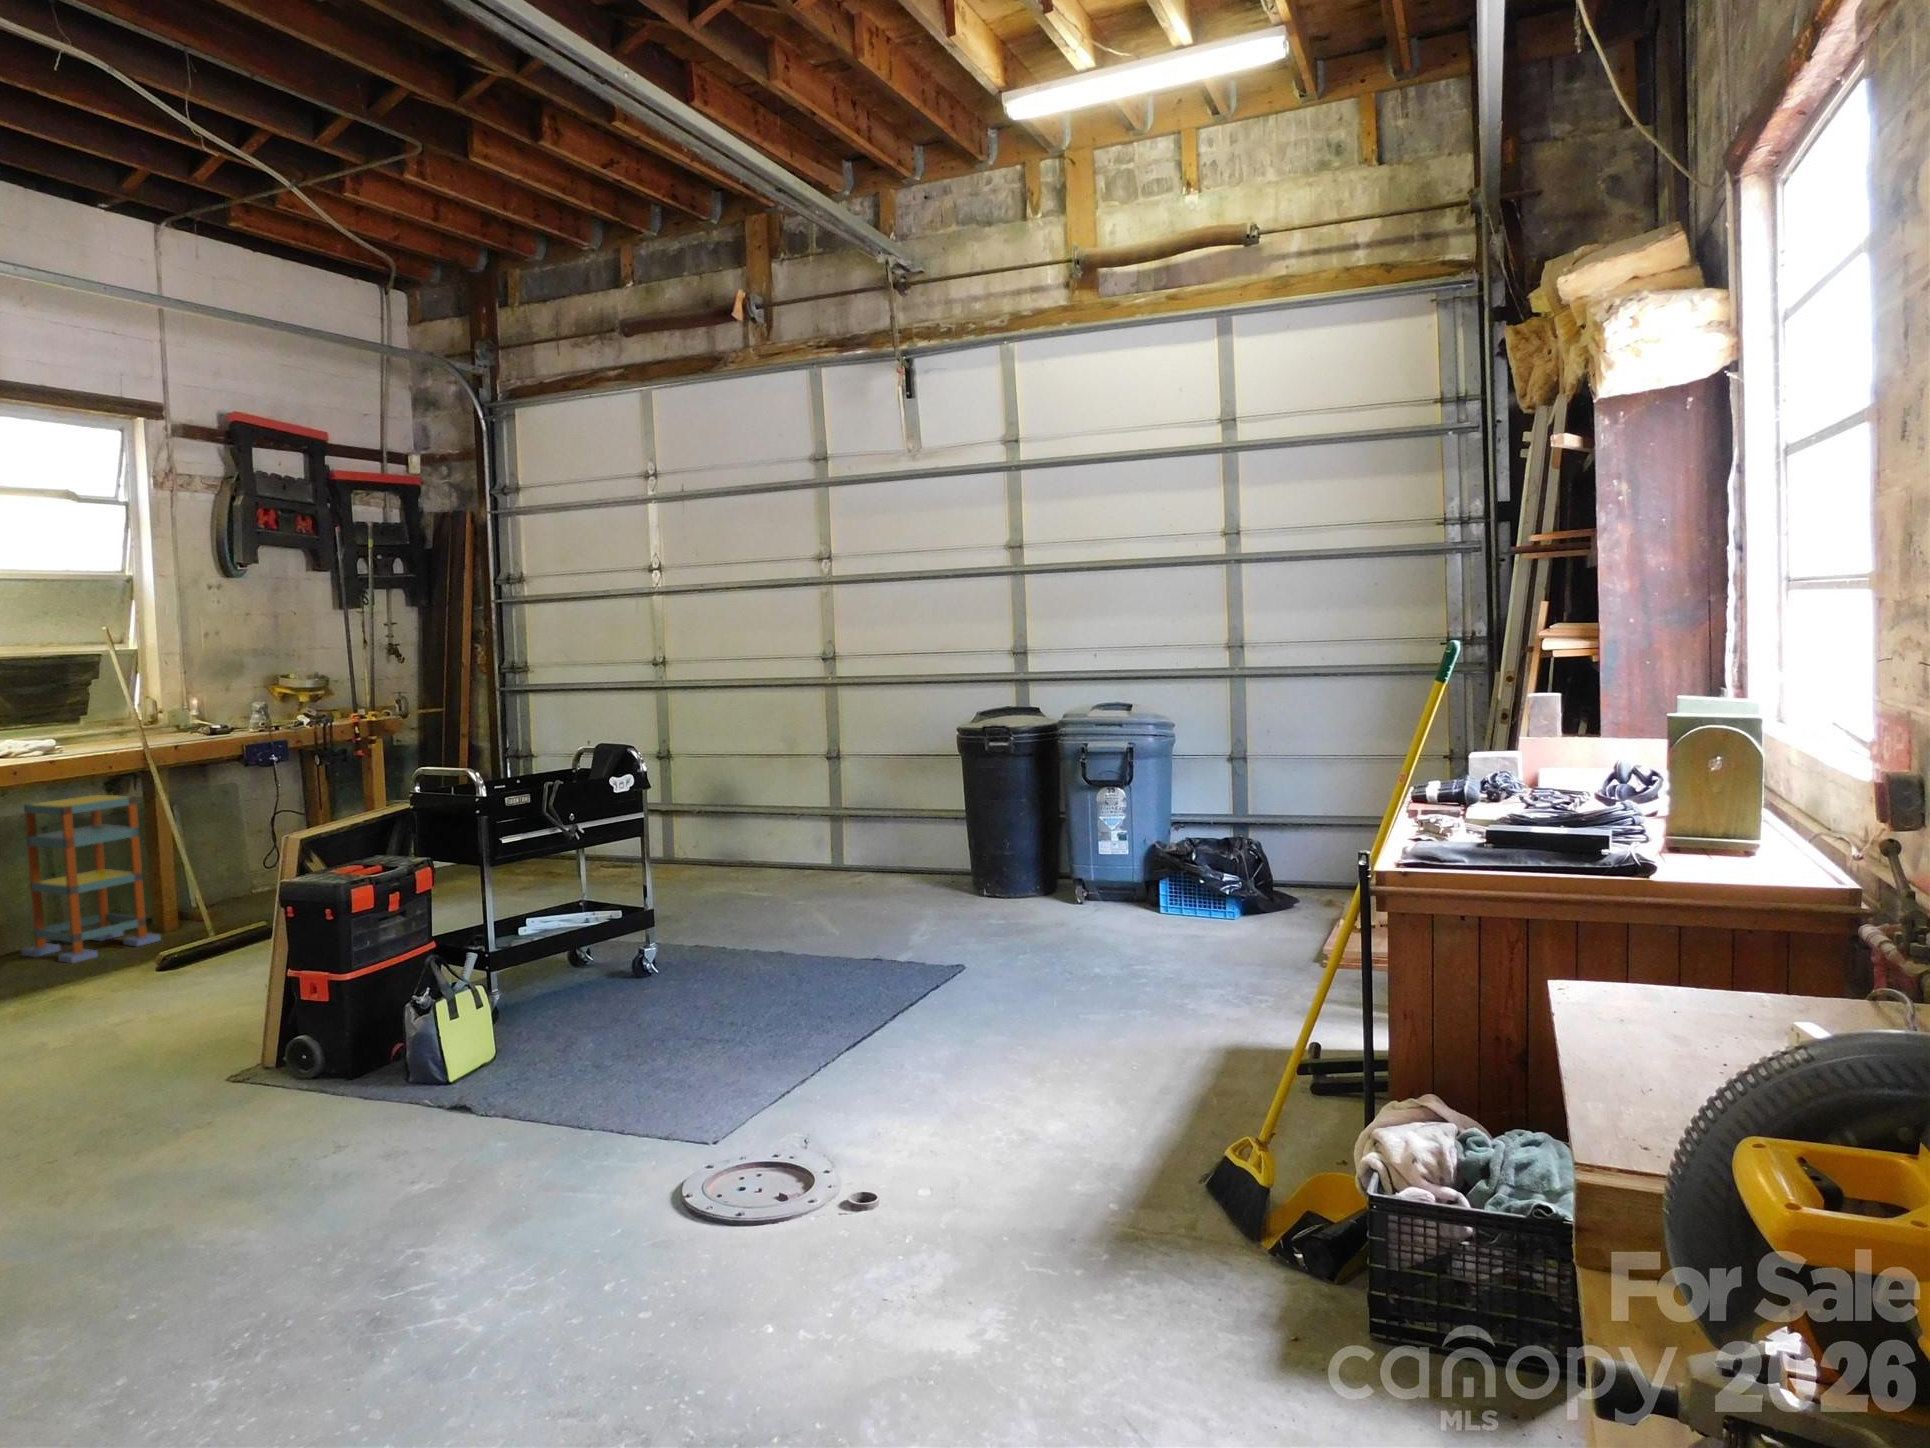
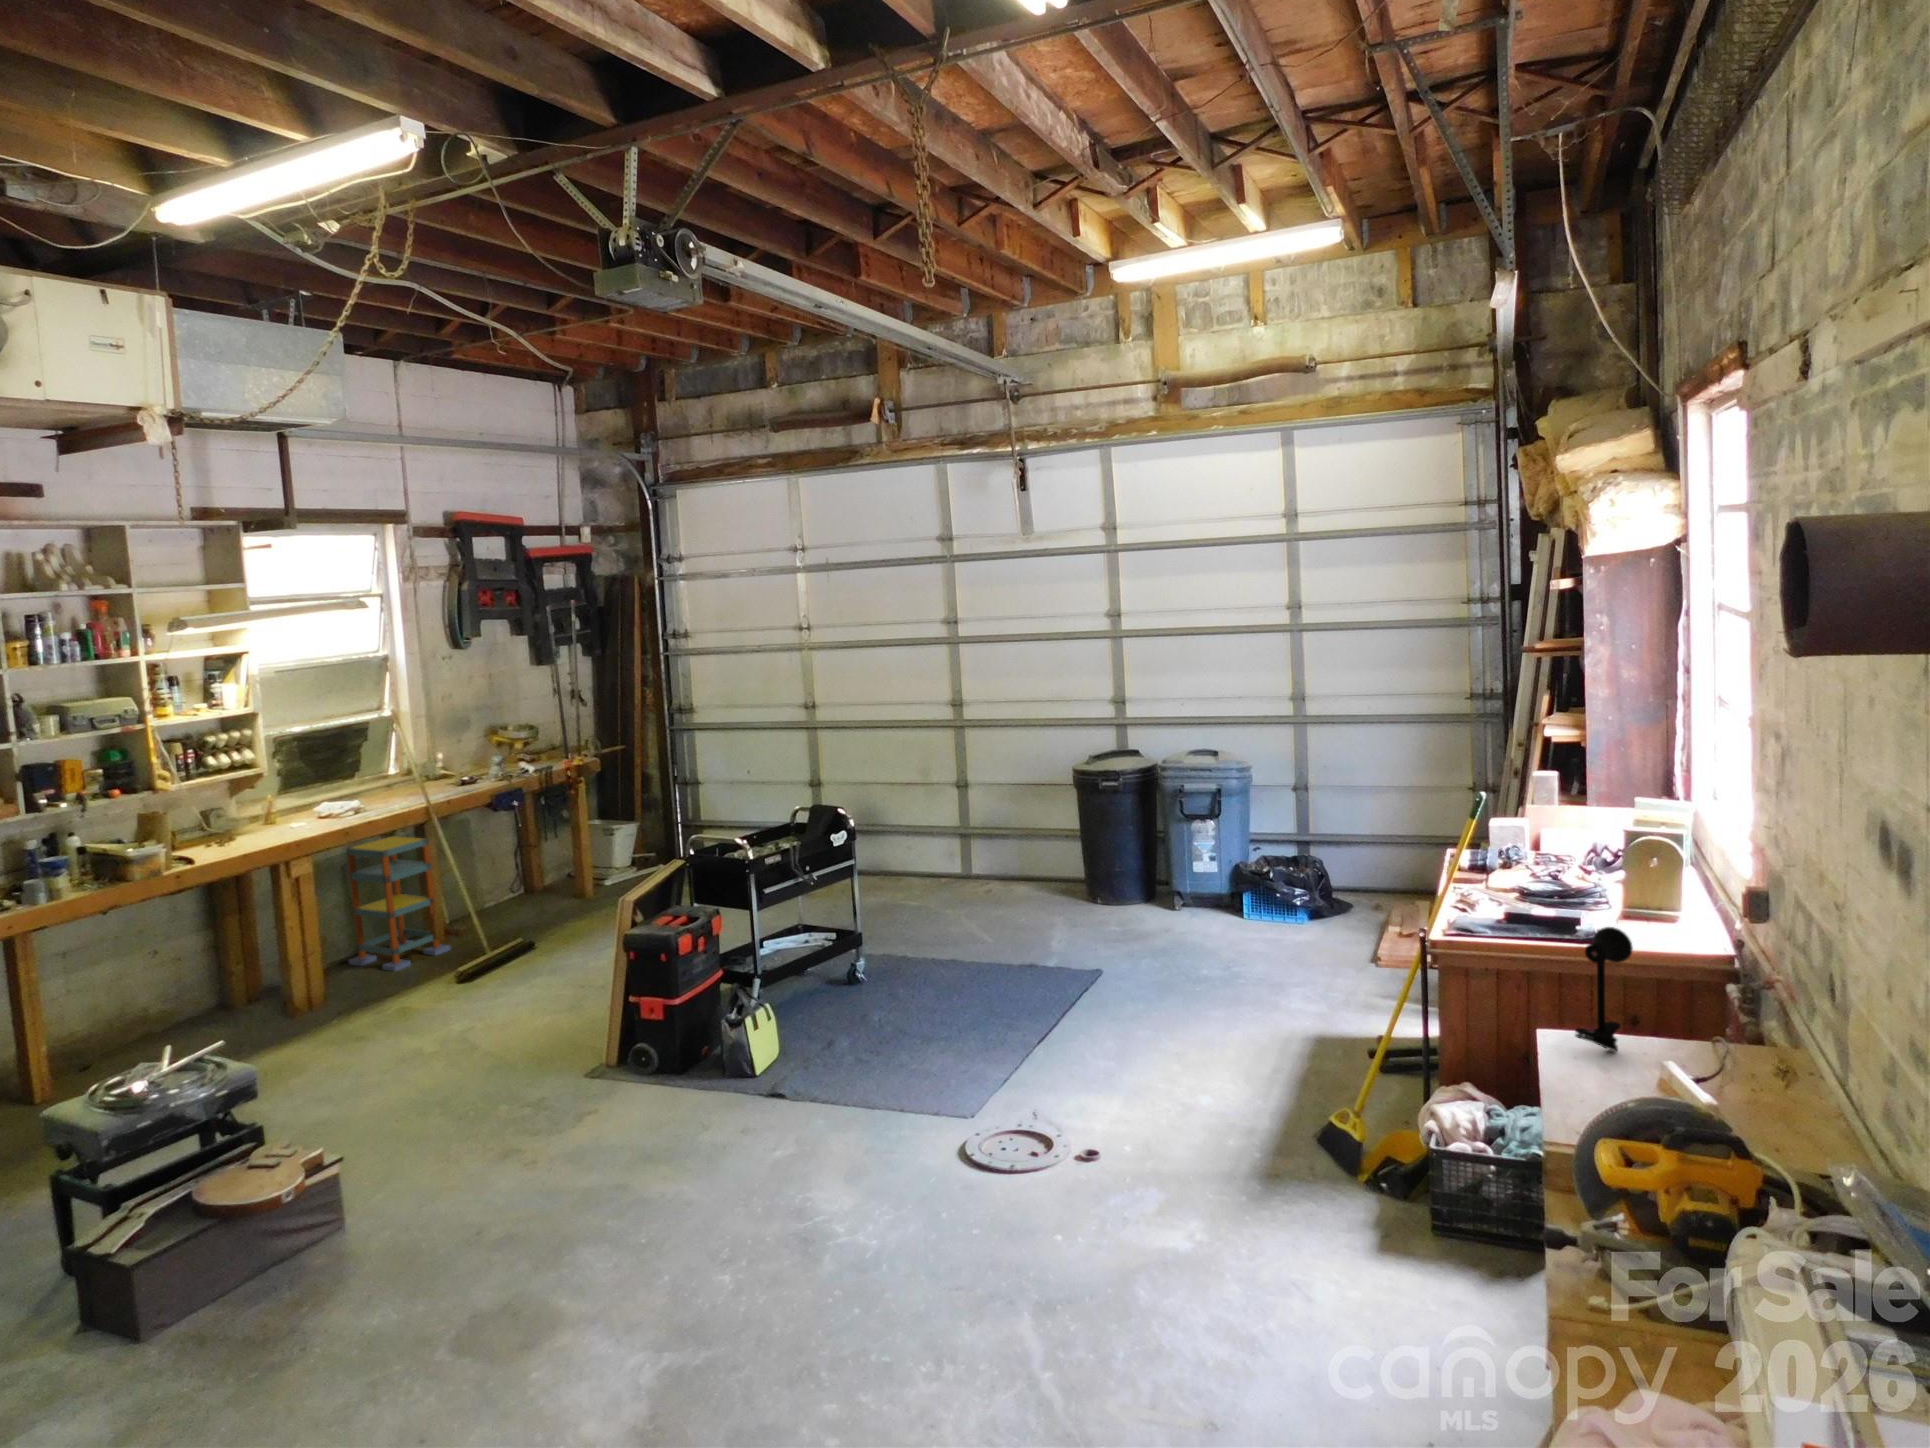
desk lamp: none [1608,792,1710,1013] -> present [1575,927,1633,1051]

